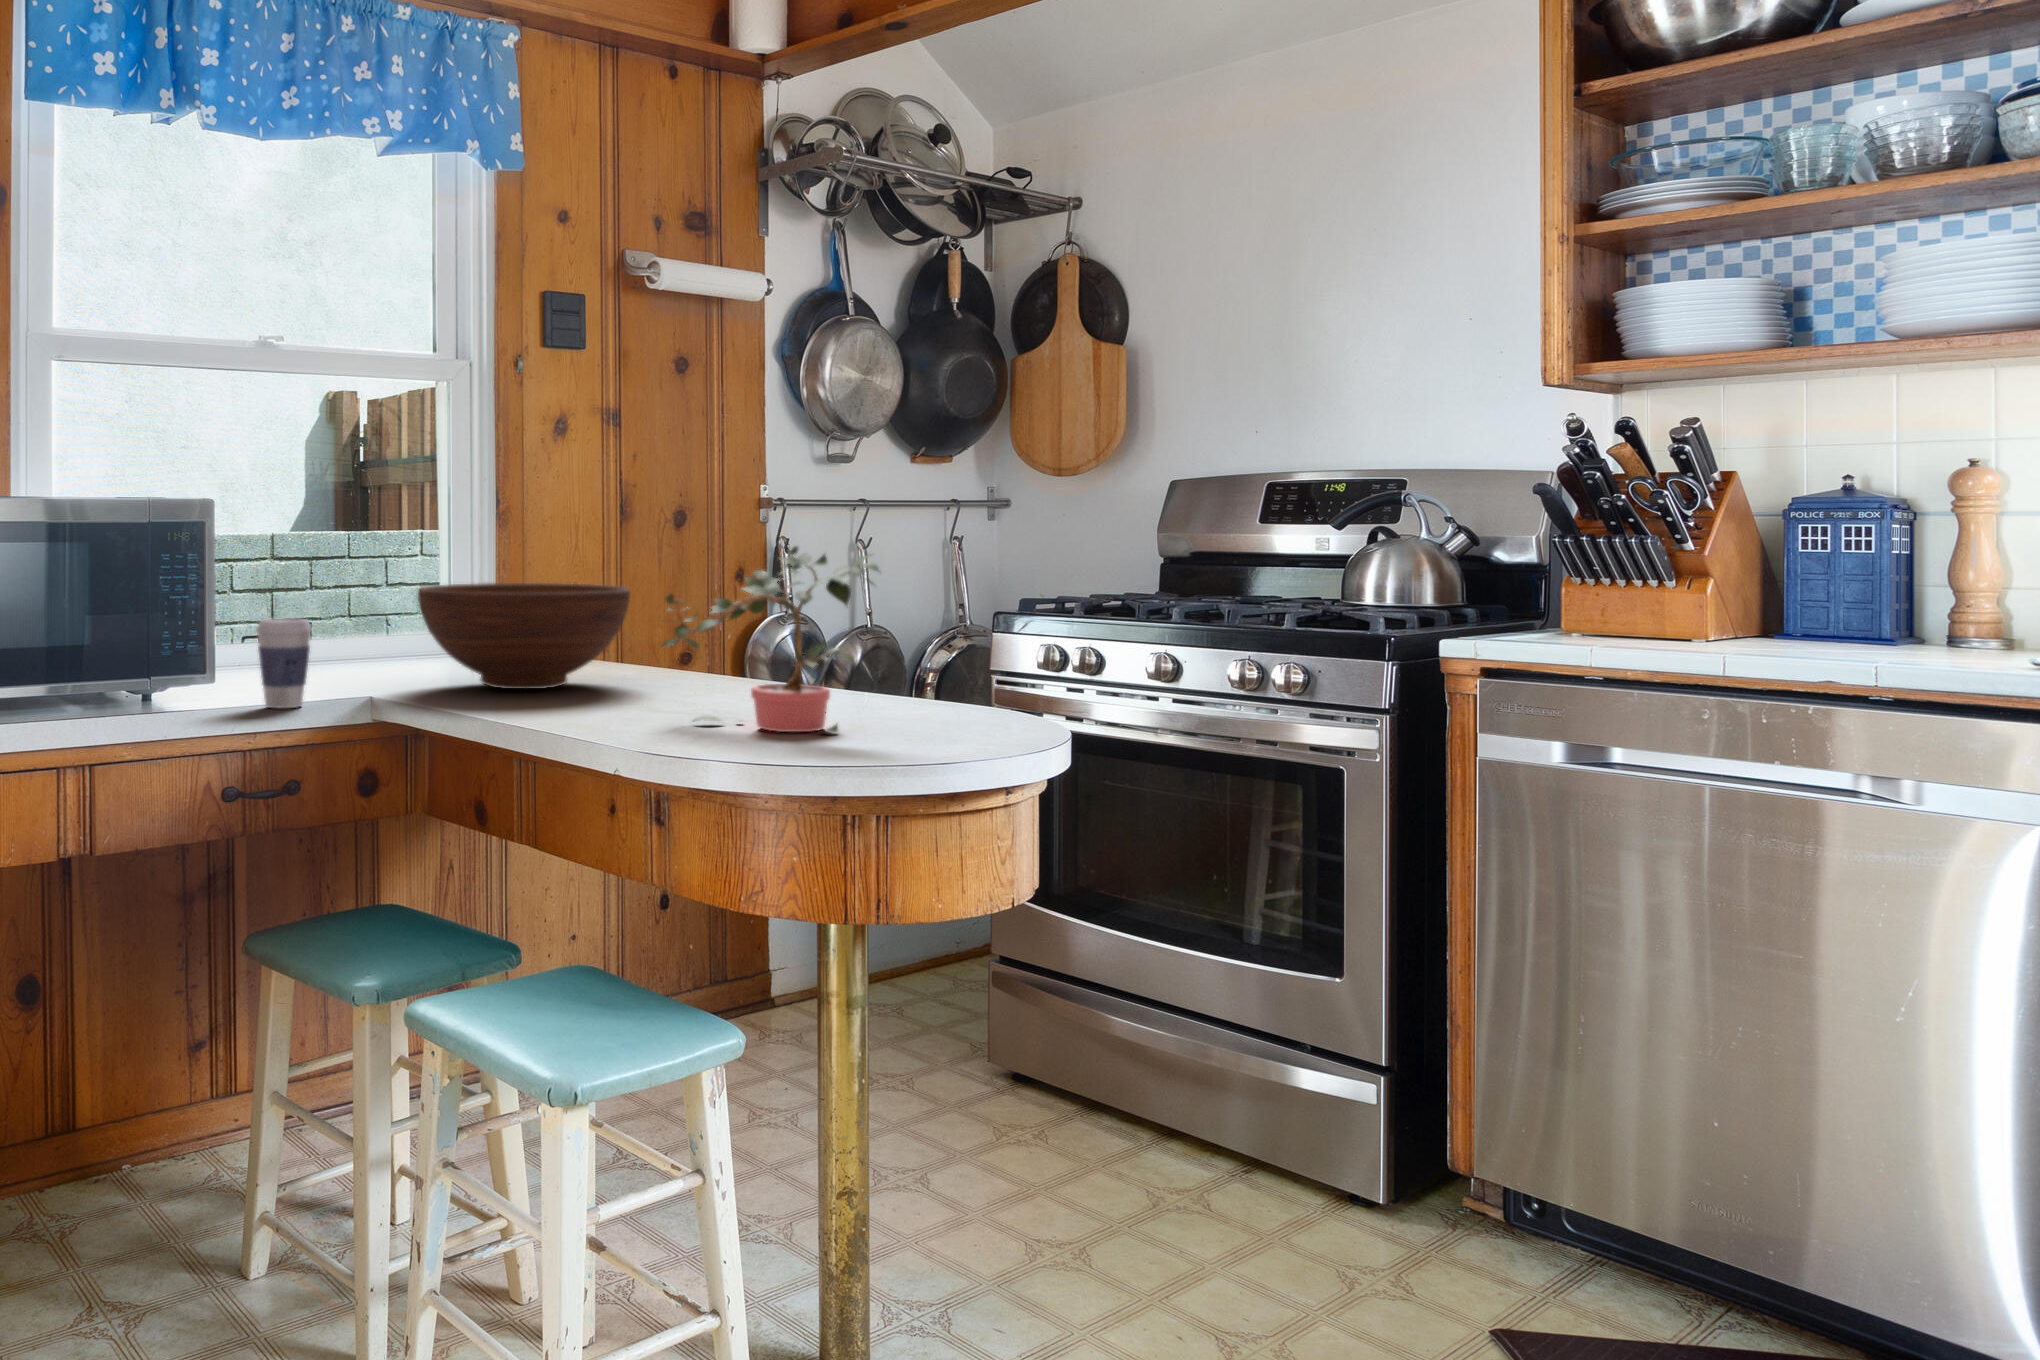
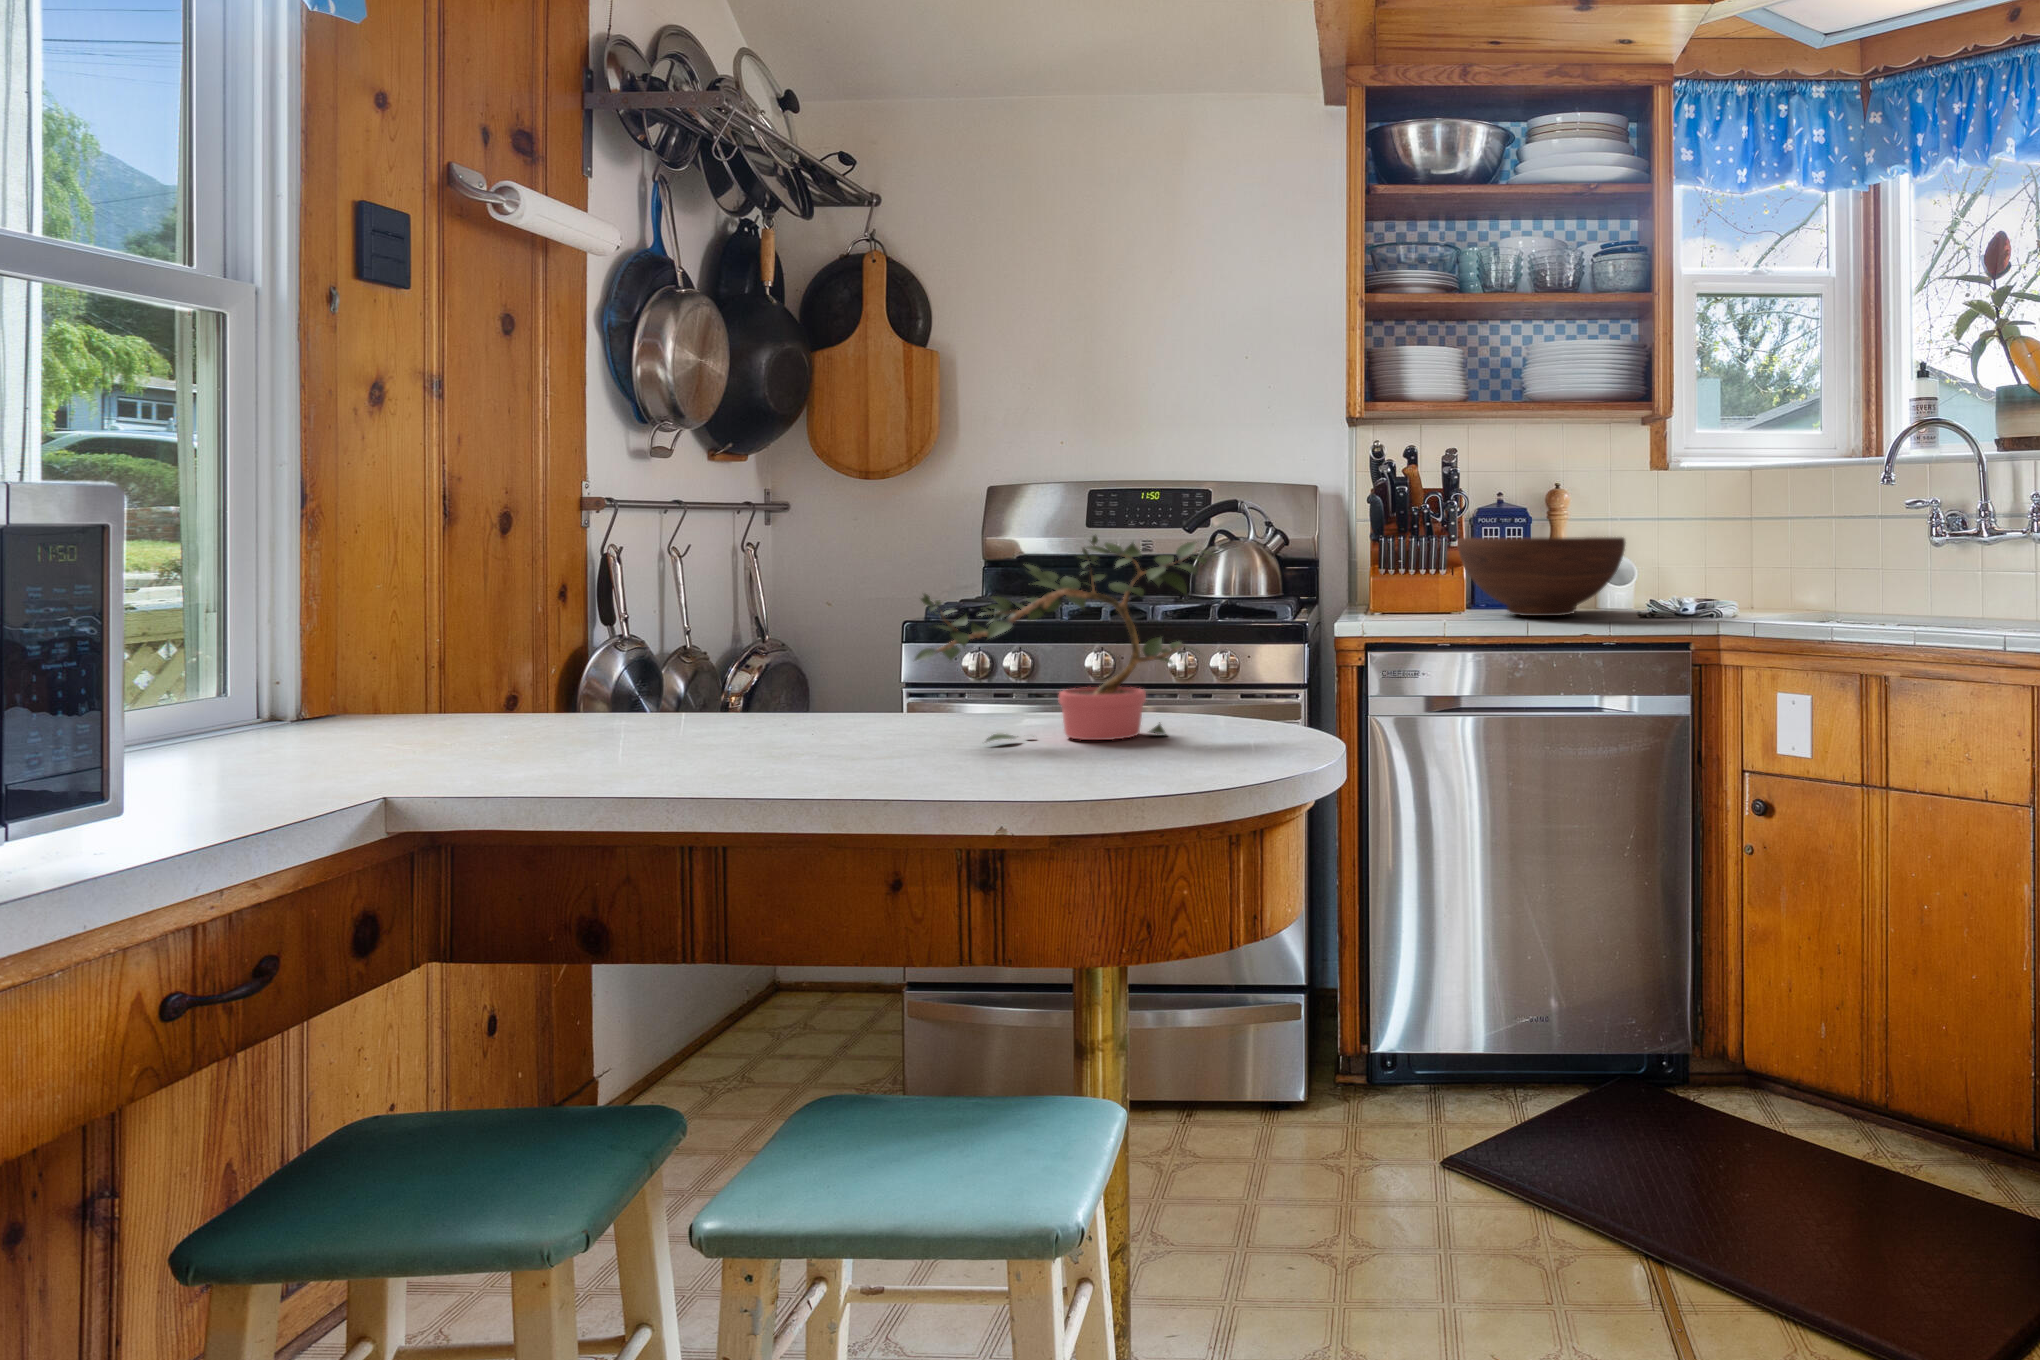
fruit bowl: present [418,583,630,689] -> present [1457,537,1626,616]
coffee cup: present [256,618,311,708] -> none [216,661,329,810]

